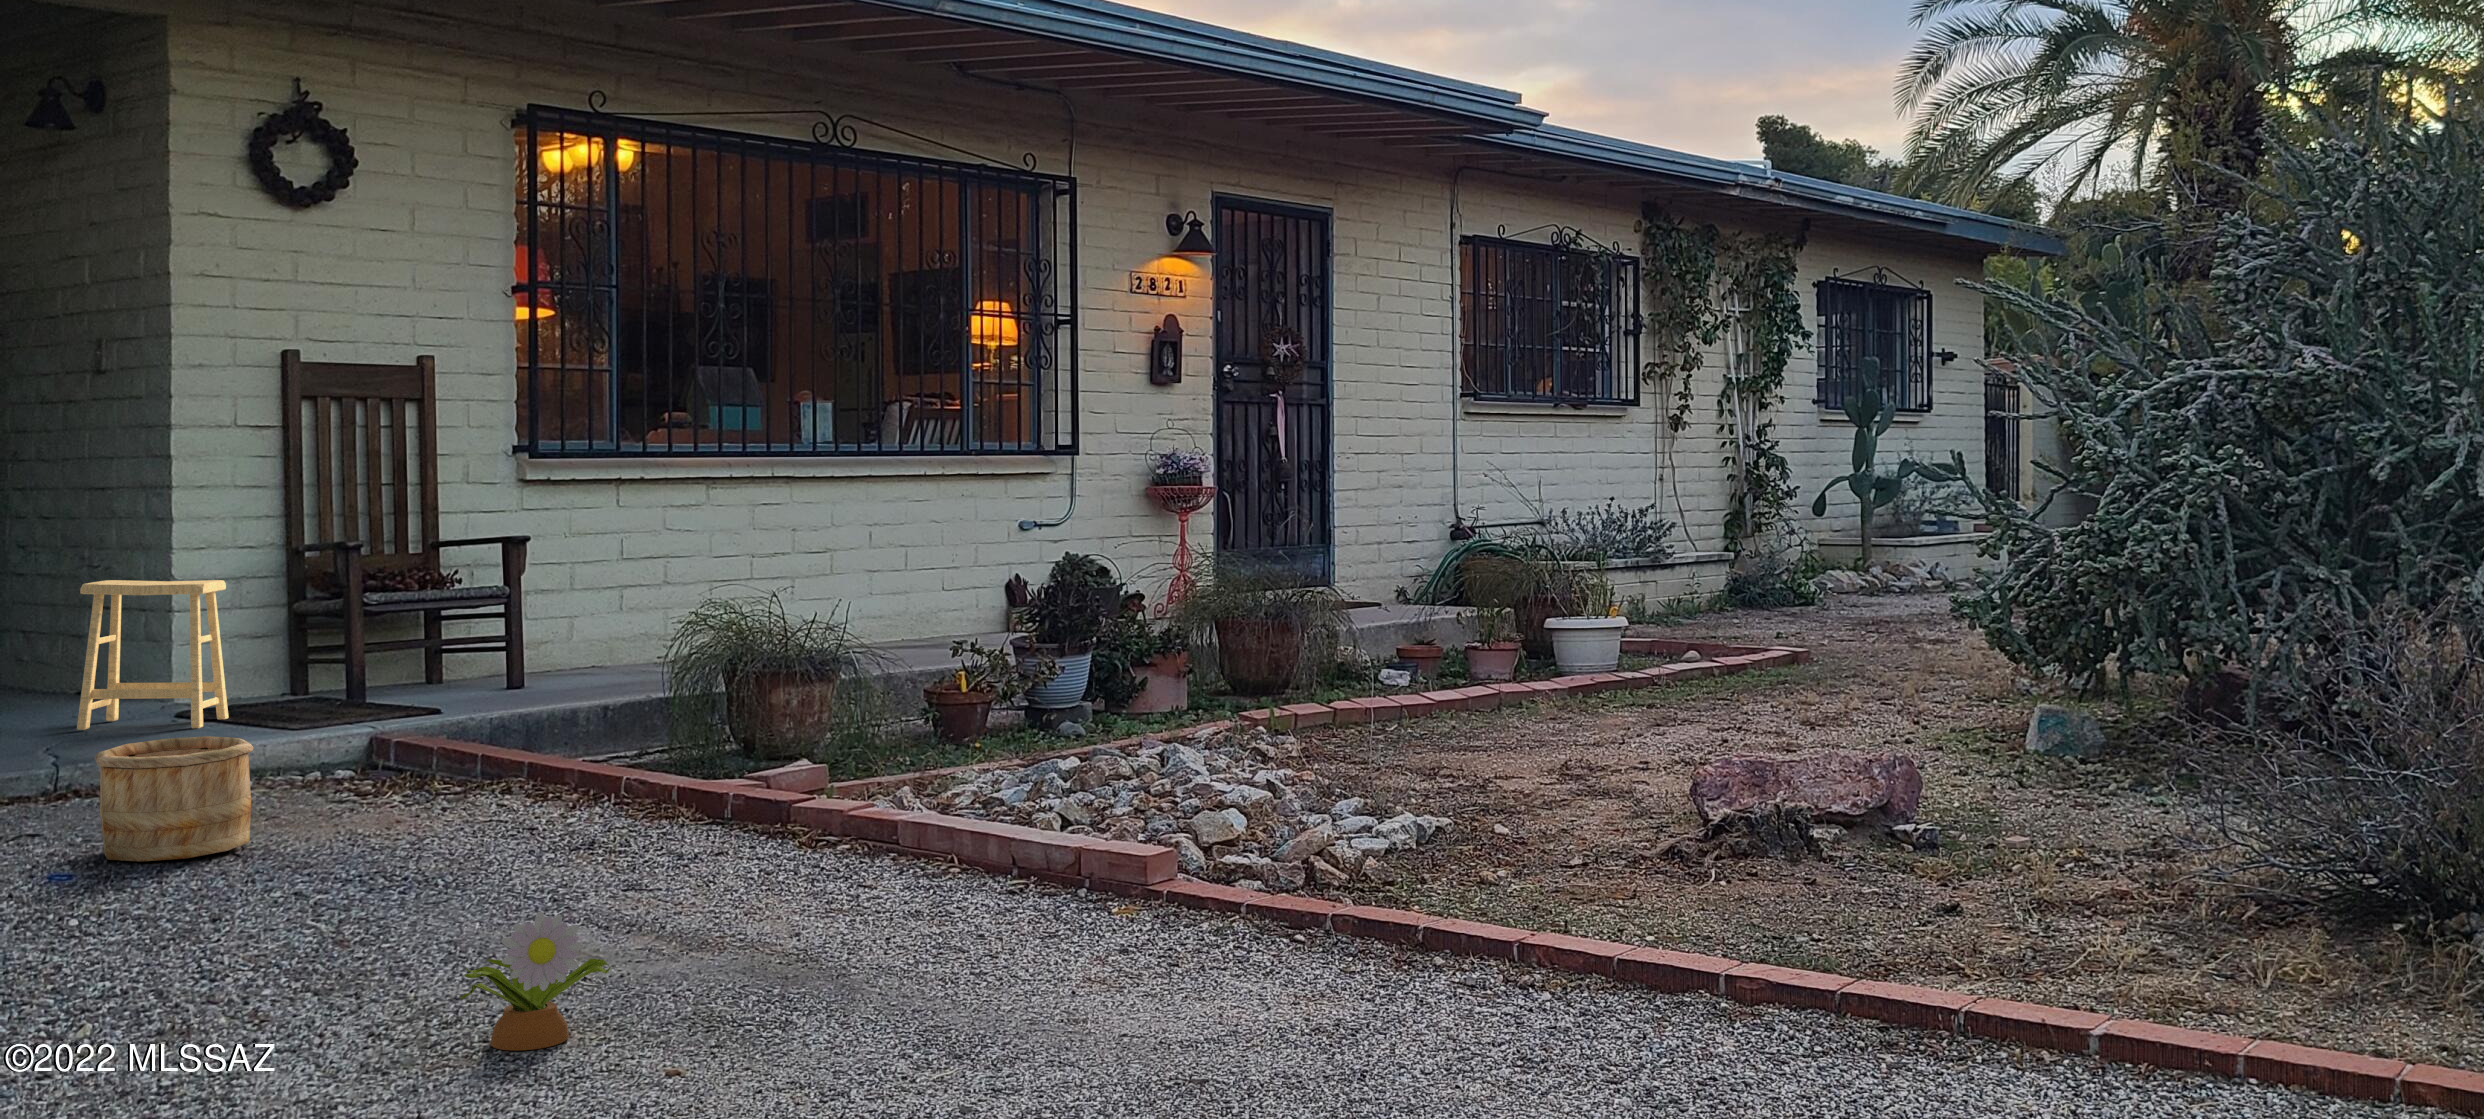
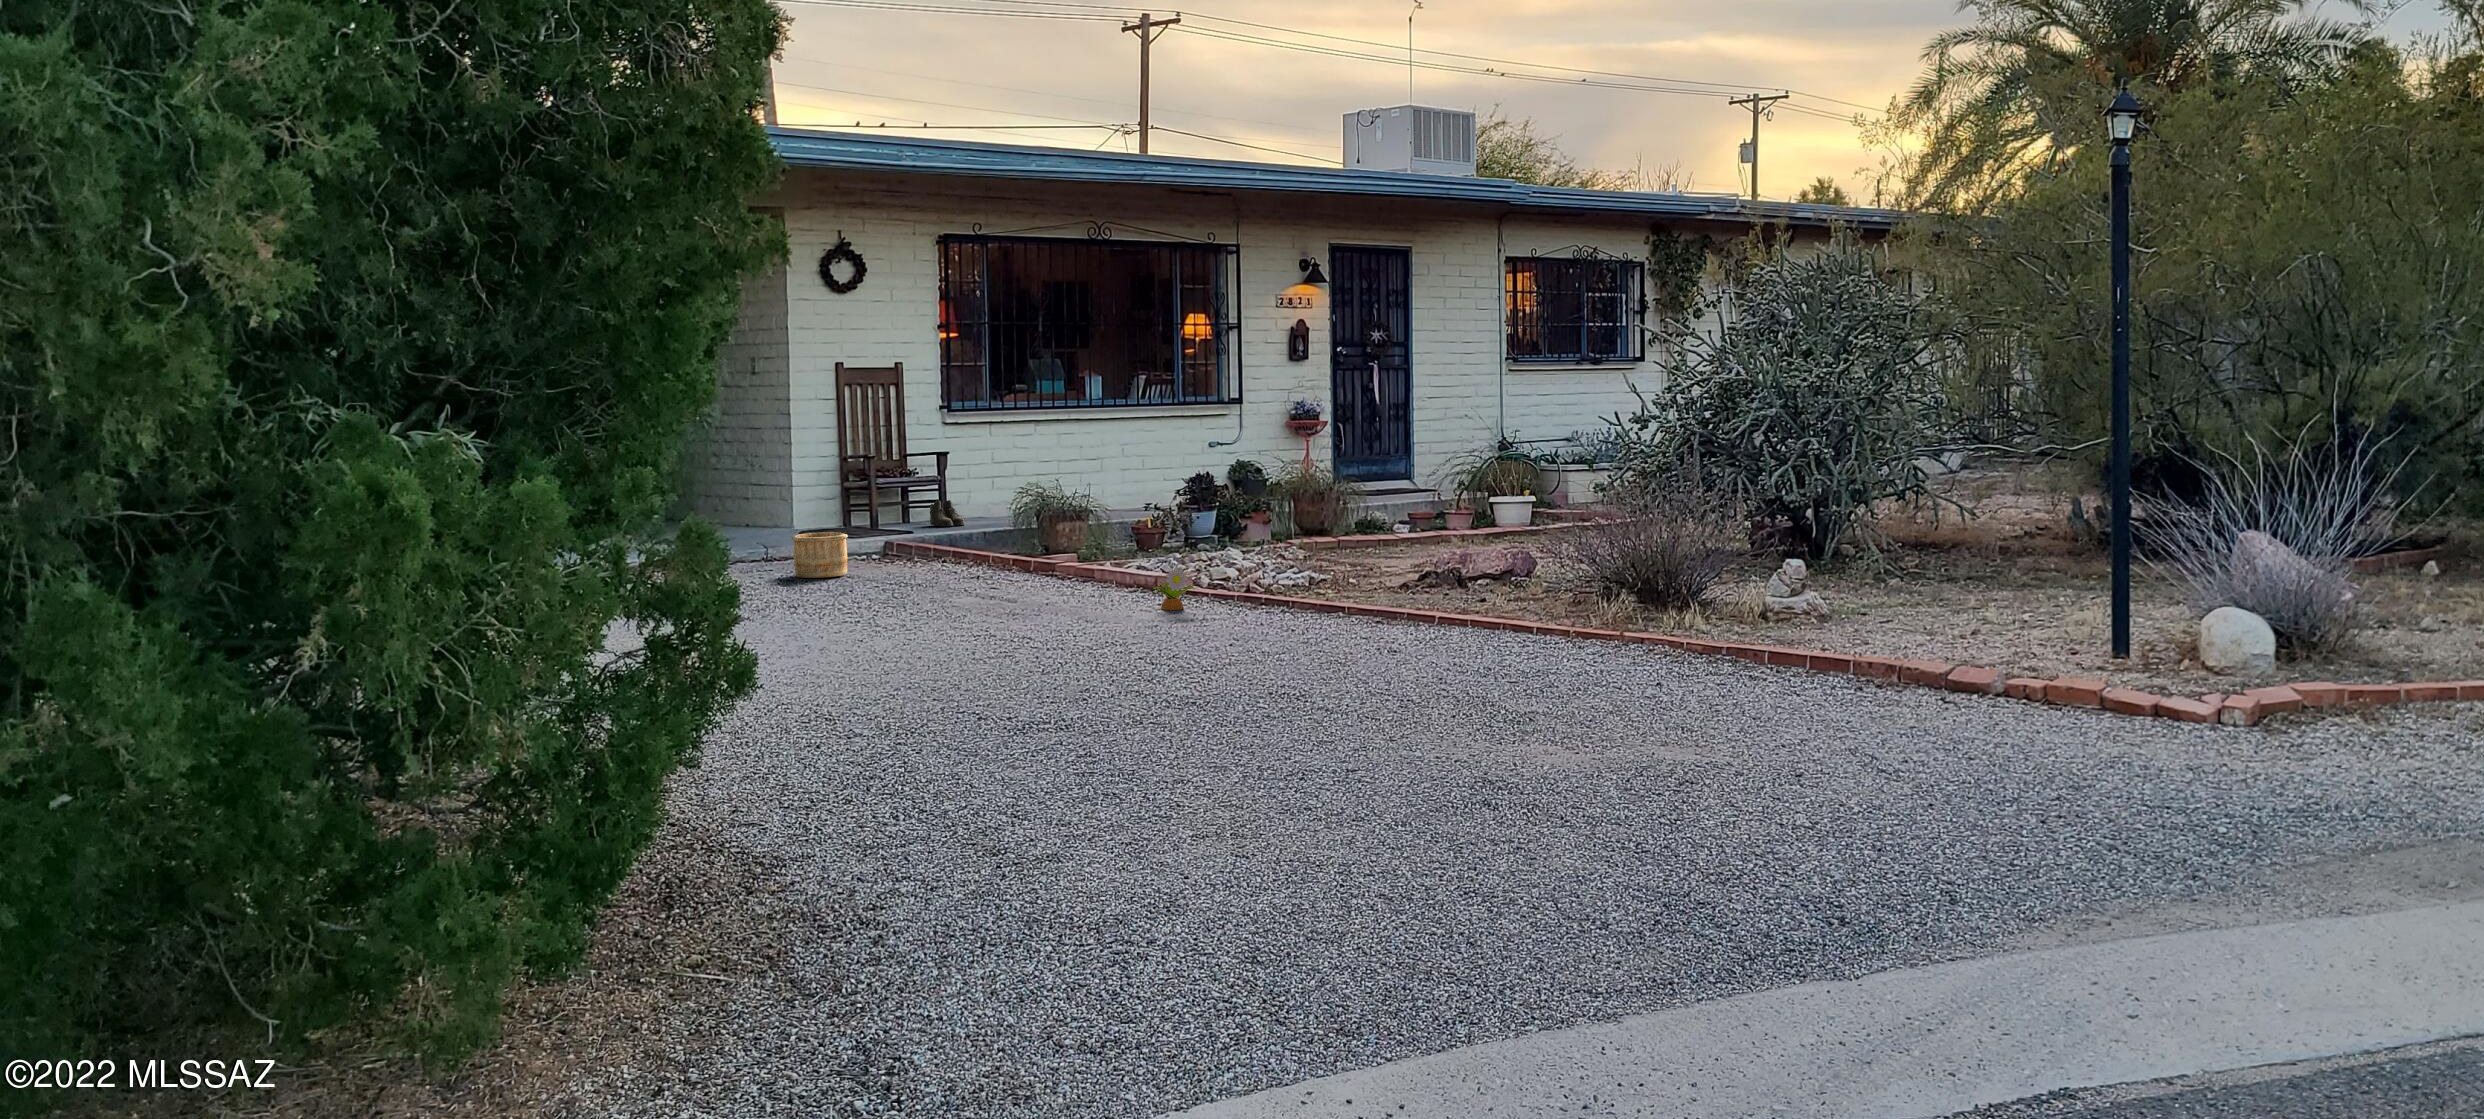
footstool: present [77,580,229,730] -> none [763,471,822,537]
boots: none [485,638,563,695] -> present [930,500,965,527]
decorative plant: present [461,911,611,1051] -> present [1153,567,1195,610]

